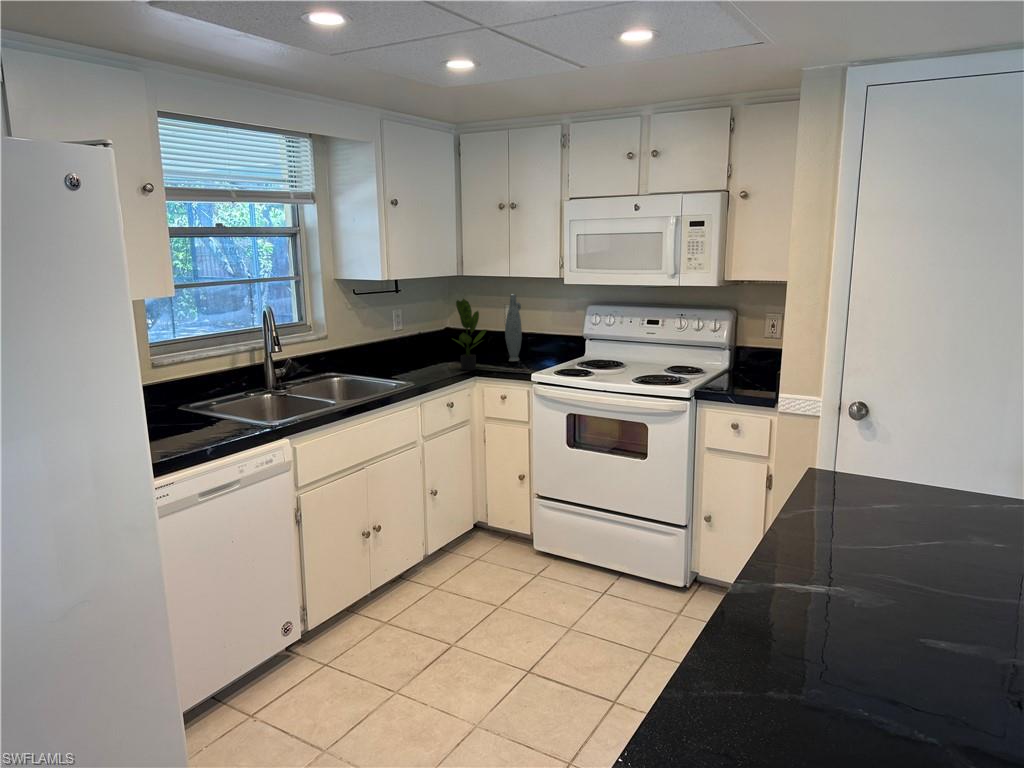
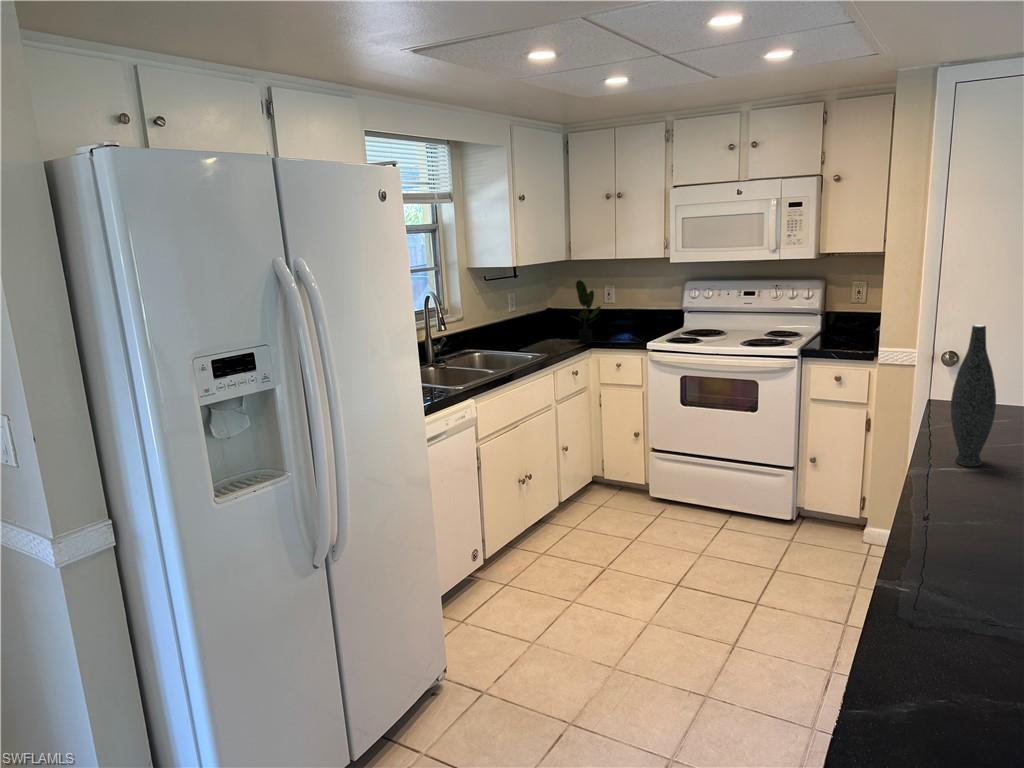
vase: present [505,294,522,361] -> present [951,325,996,466]

